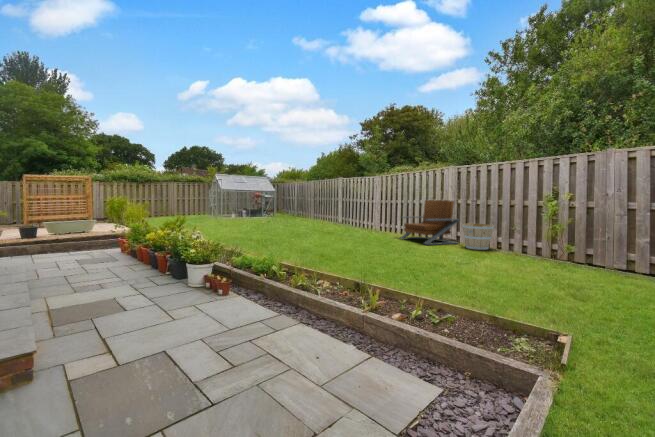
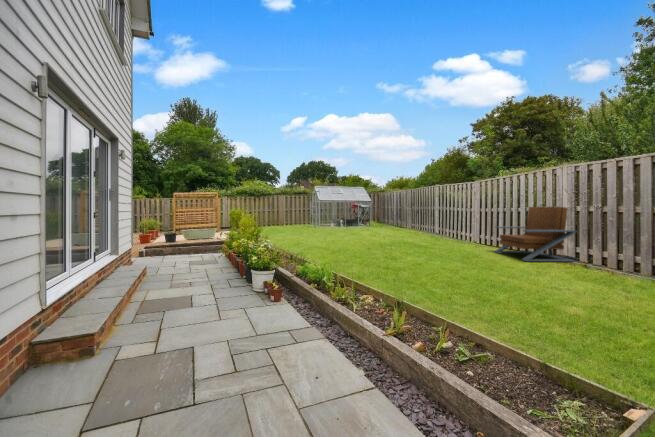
wooden bucket: present [462,223,494,250] -> none [577,235,628,272]

